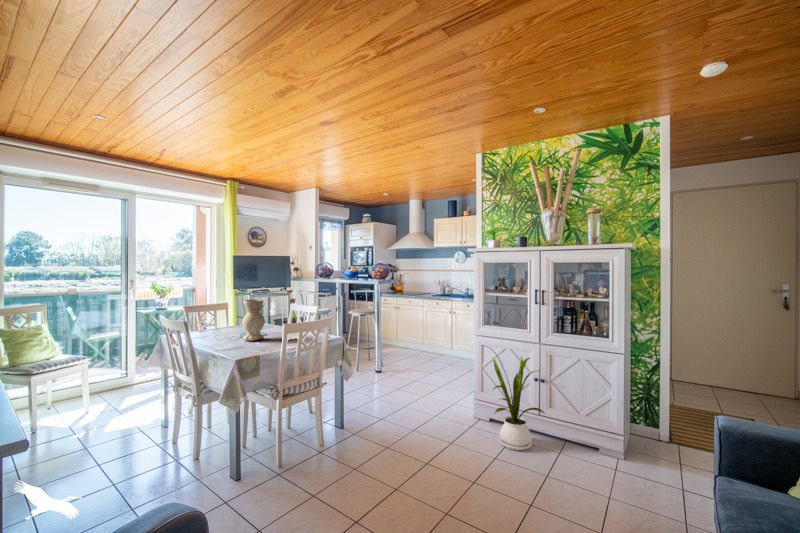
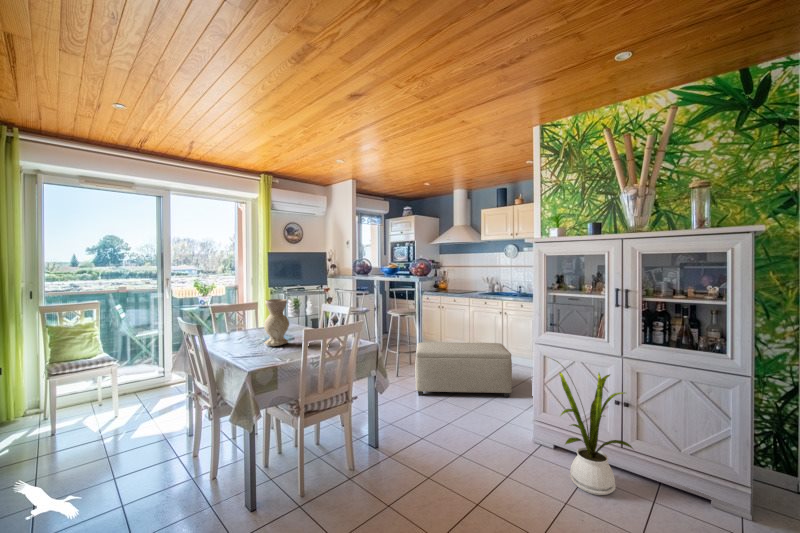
ottoman: none [375,339,459,387] -> present [415,342,512,397]

